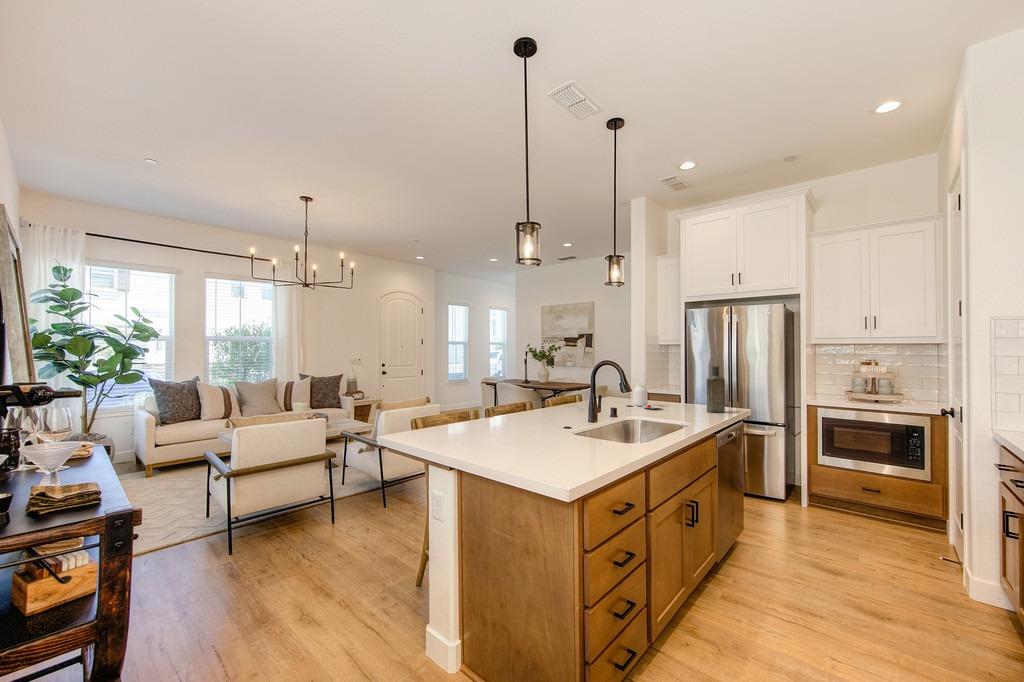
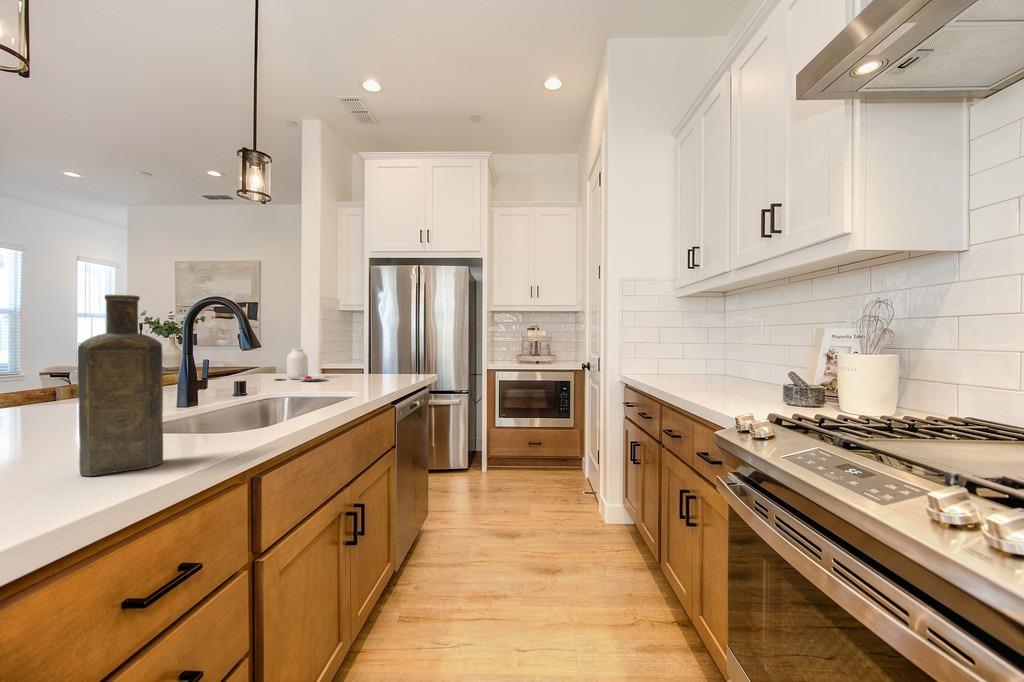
bottle: present [707,366,725,413] -> present [78,295,163,476]

